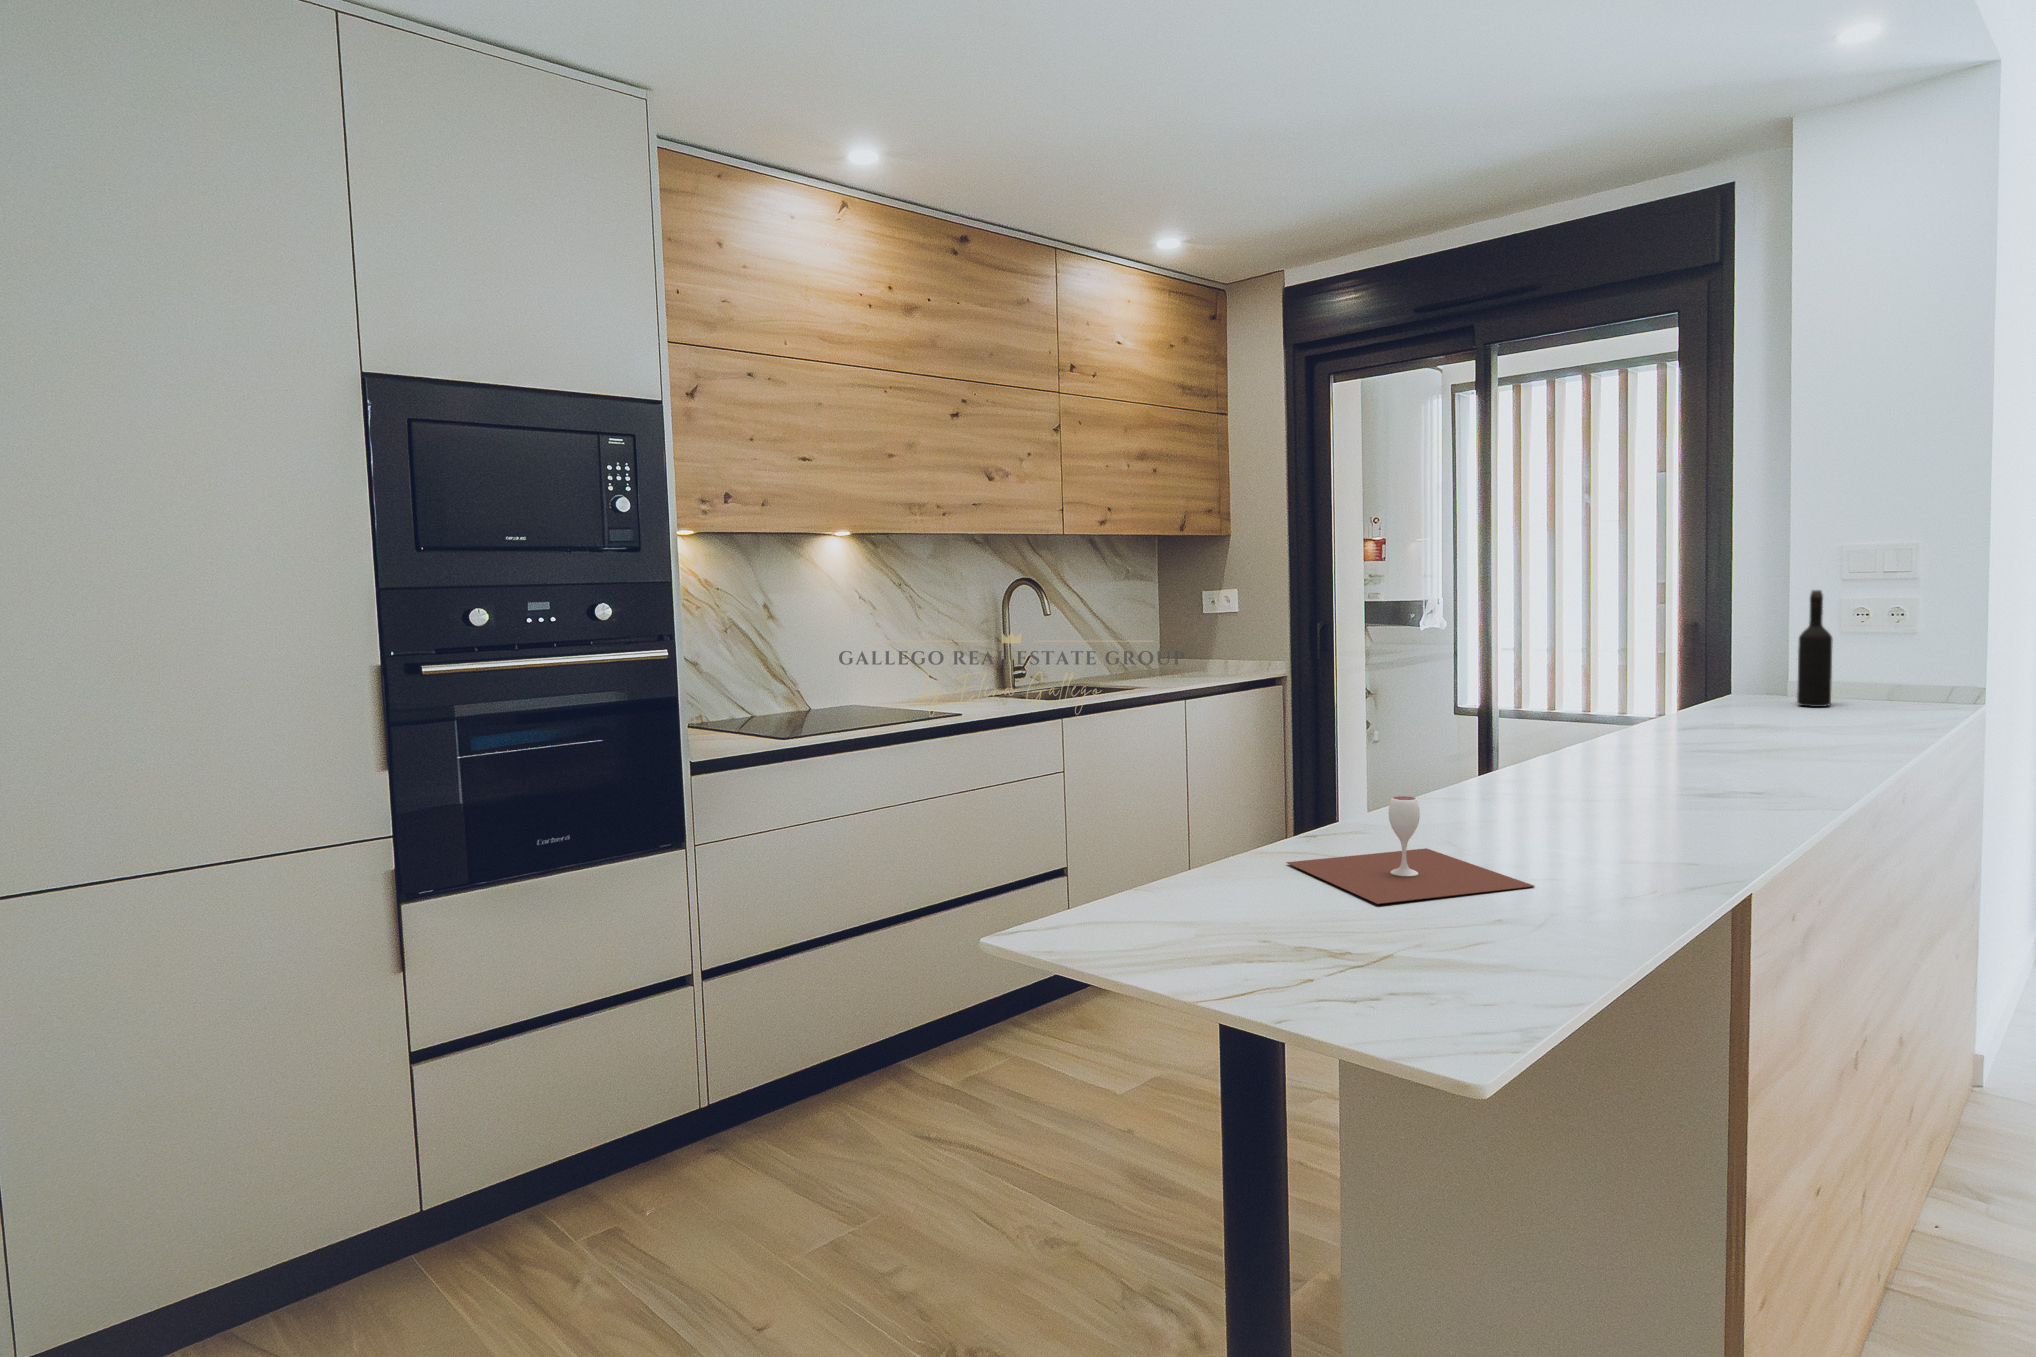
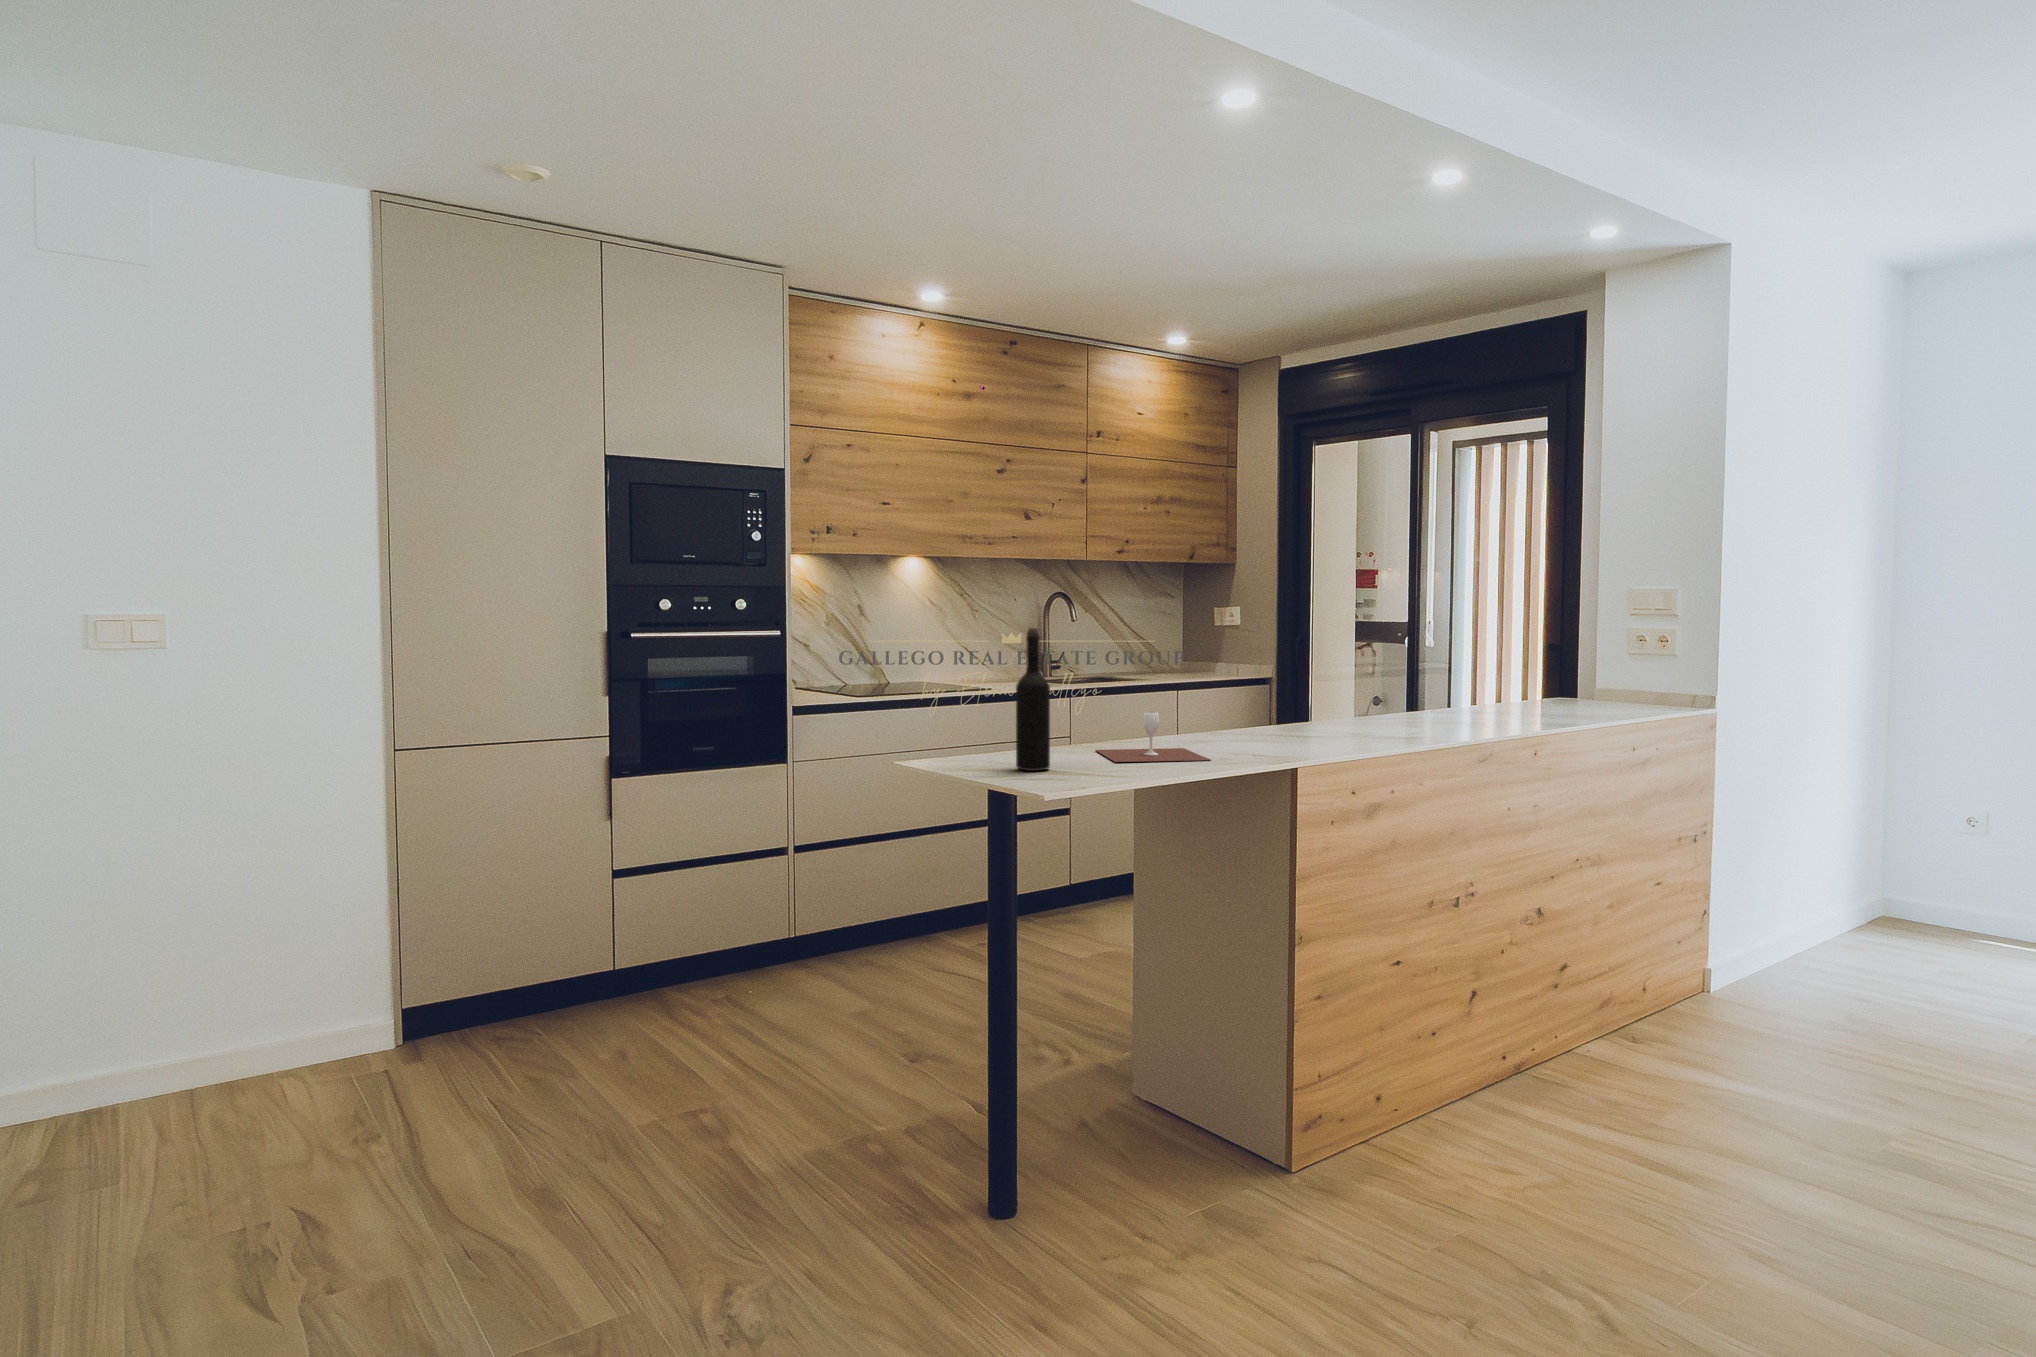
wine bottle: present [1797,590,1833,707] -> present [1016,628,1050,771]

